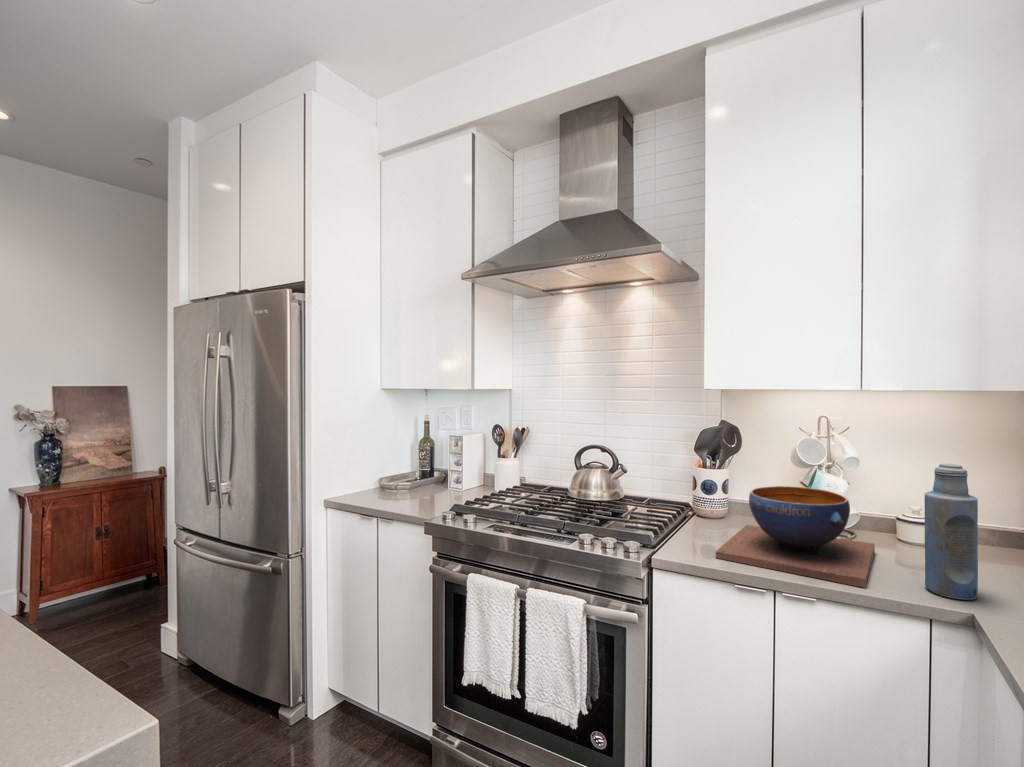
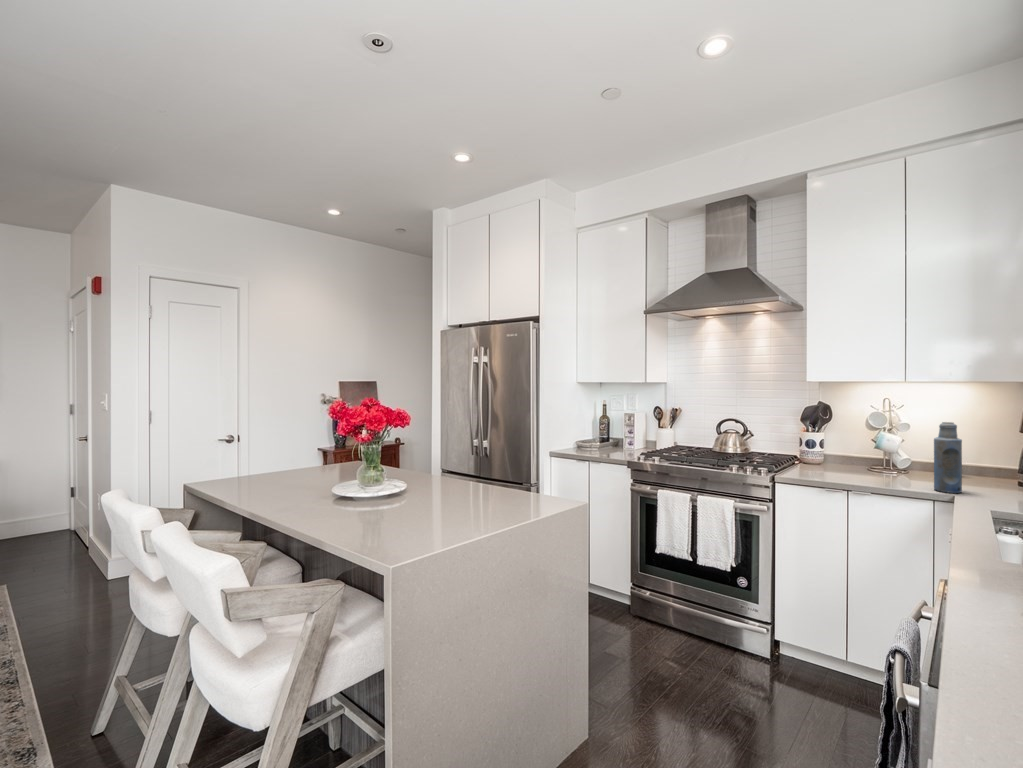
decorative bowl: present [716,486,875,588] -> none [813,440,915,488]

